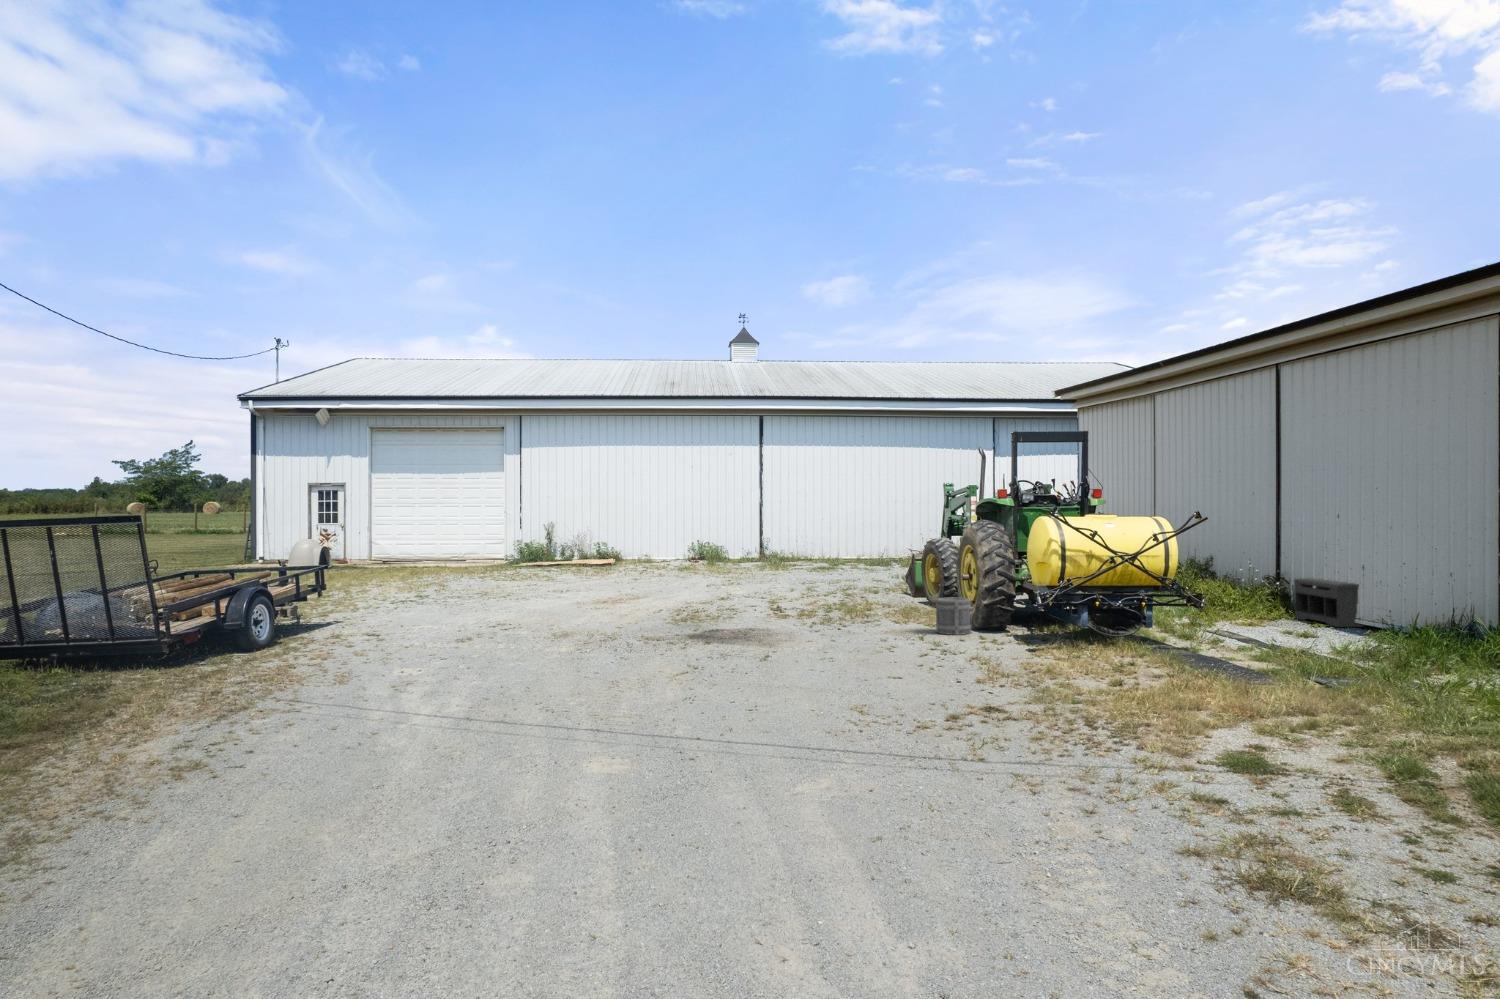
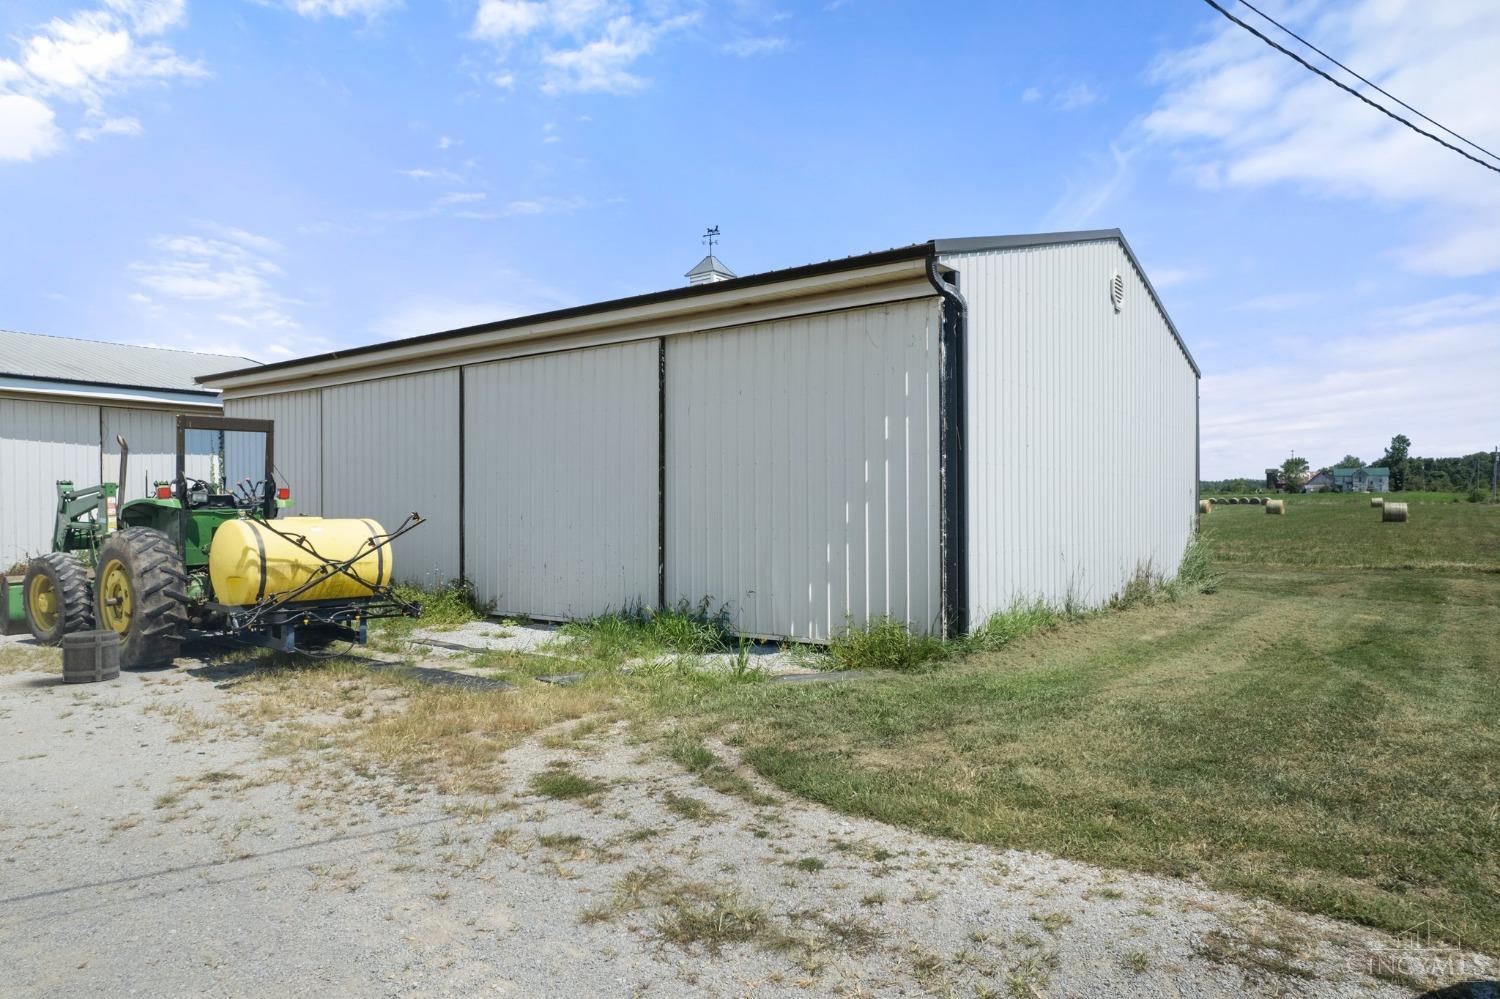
bench: present [1294,578,1363,627] -> none [479,578,548,623]

